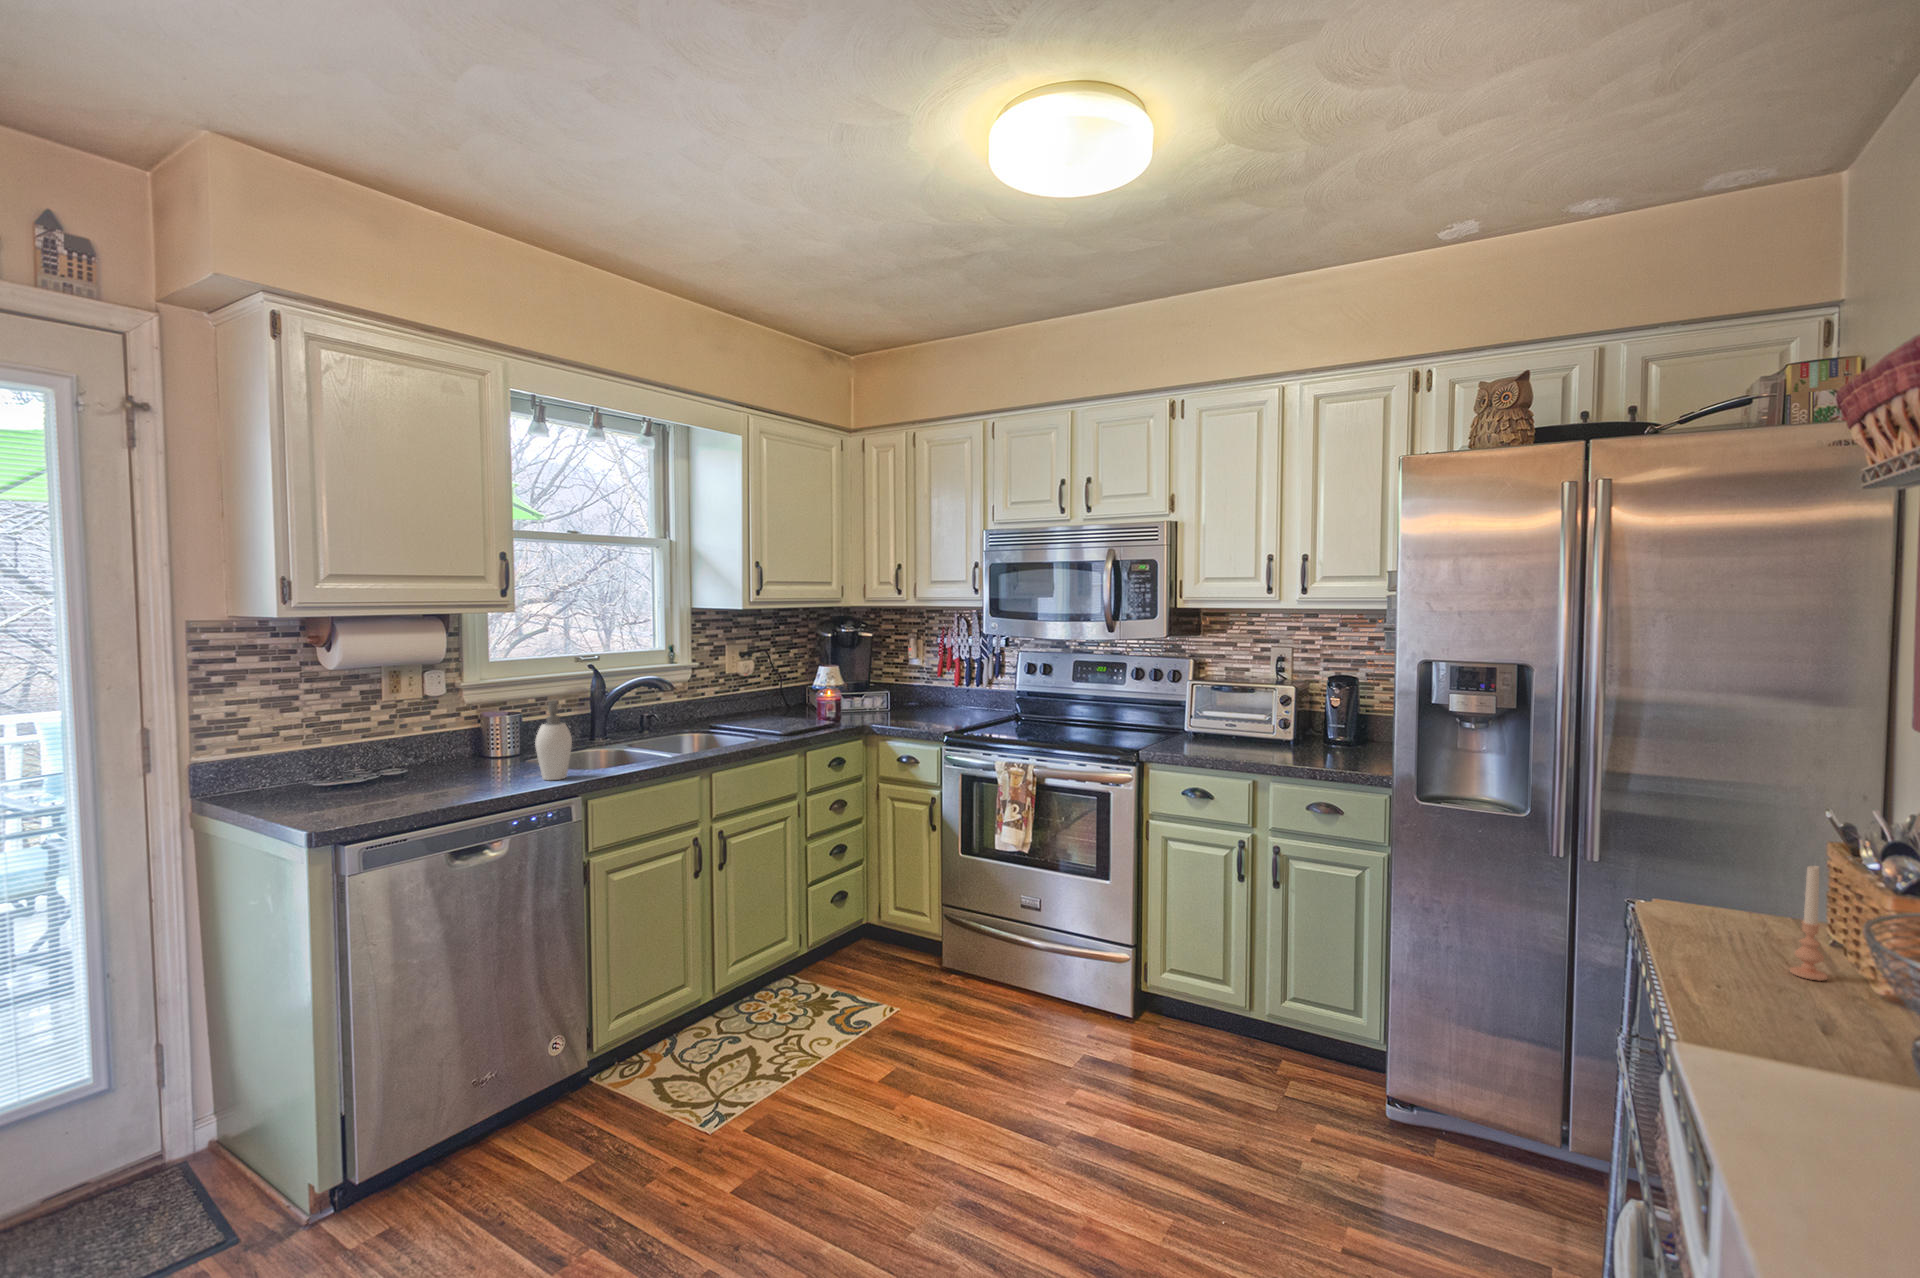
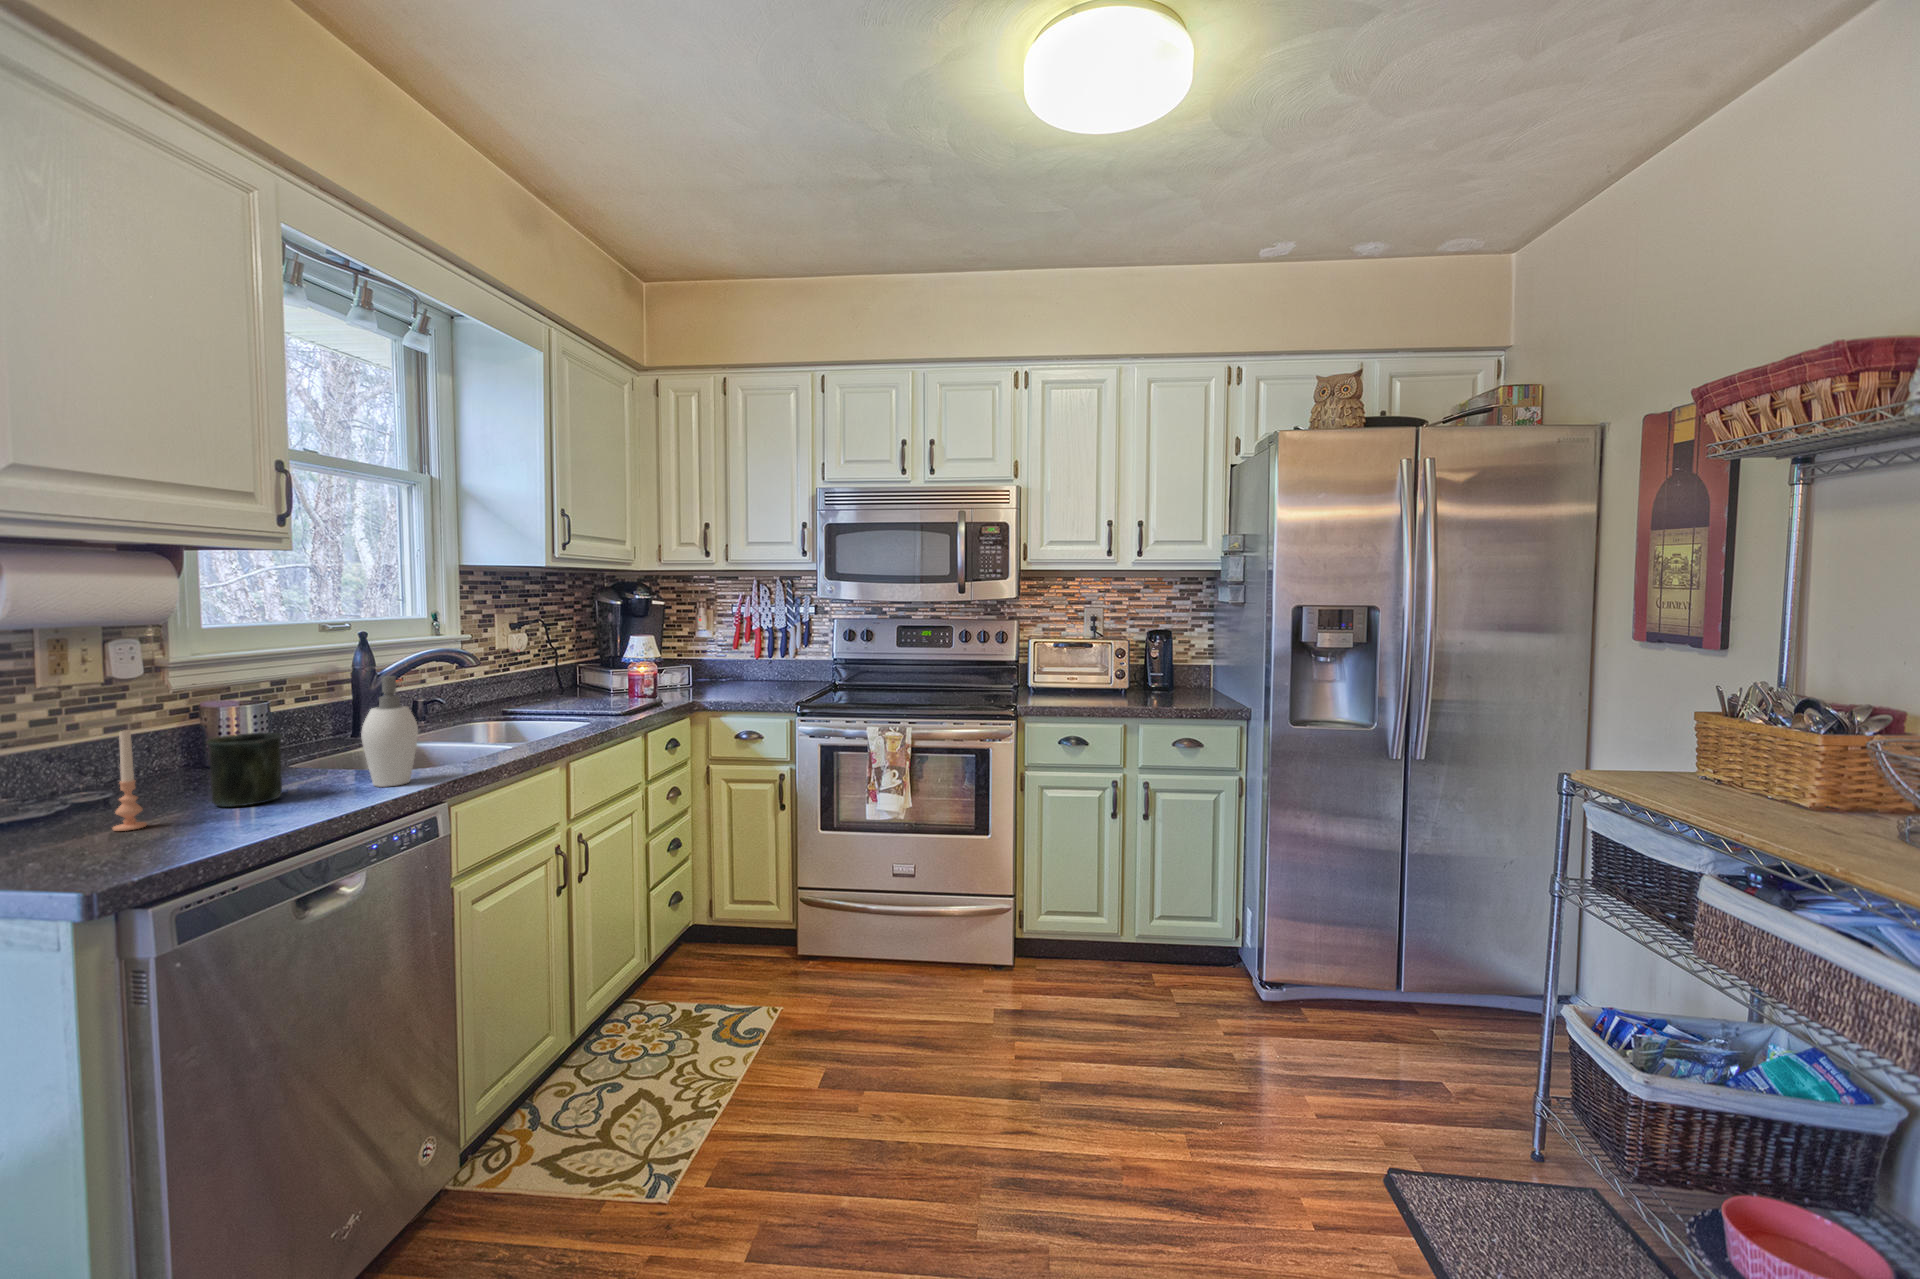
mug: none [444,737,490,785] -> present [206,733,282,807]
candle: present [1790,866,1827,981] -> present [112,730,147,831]

